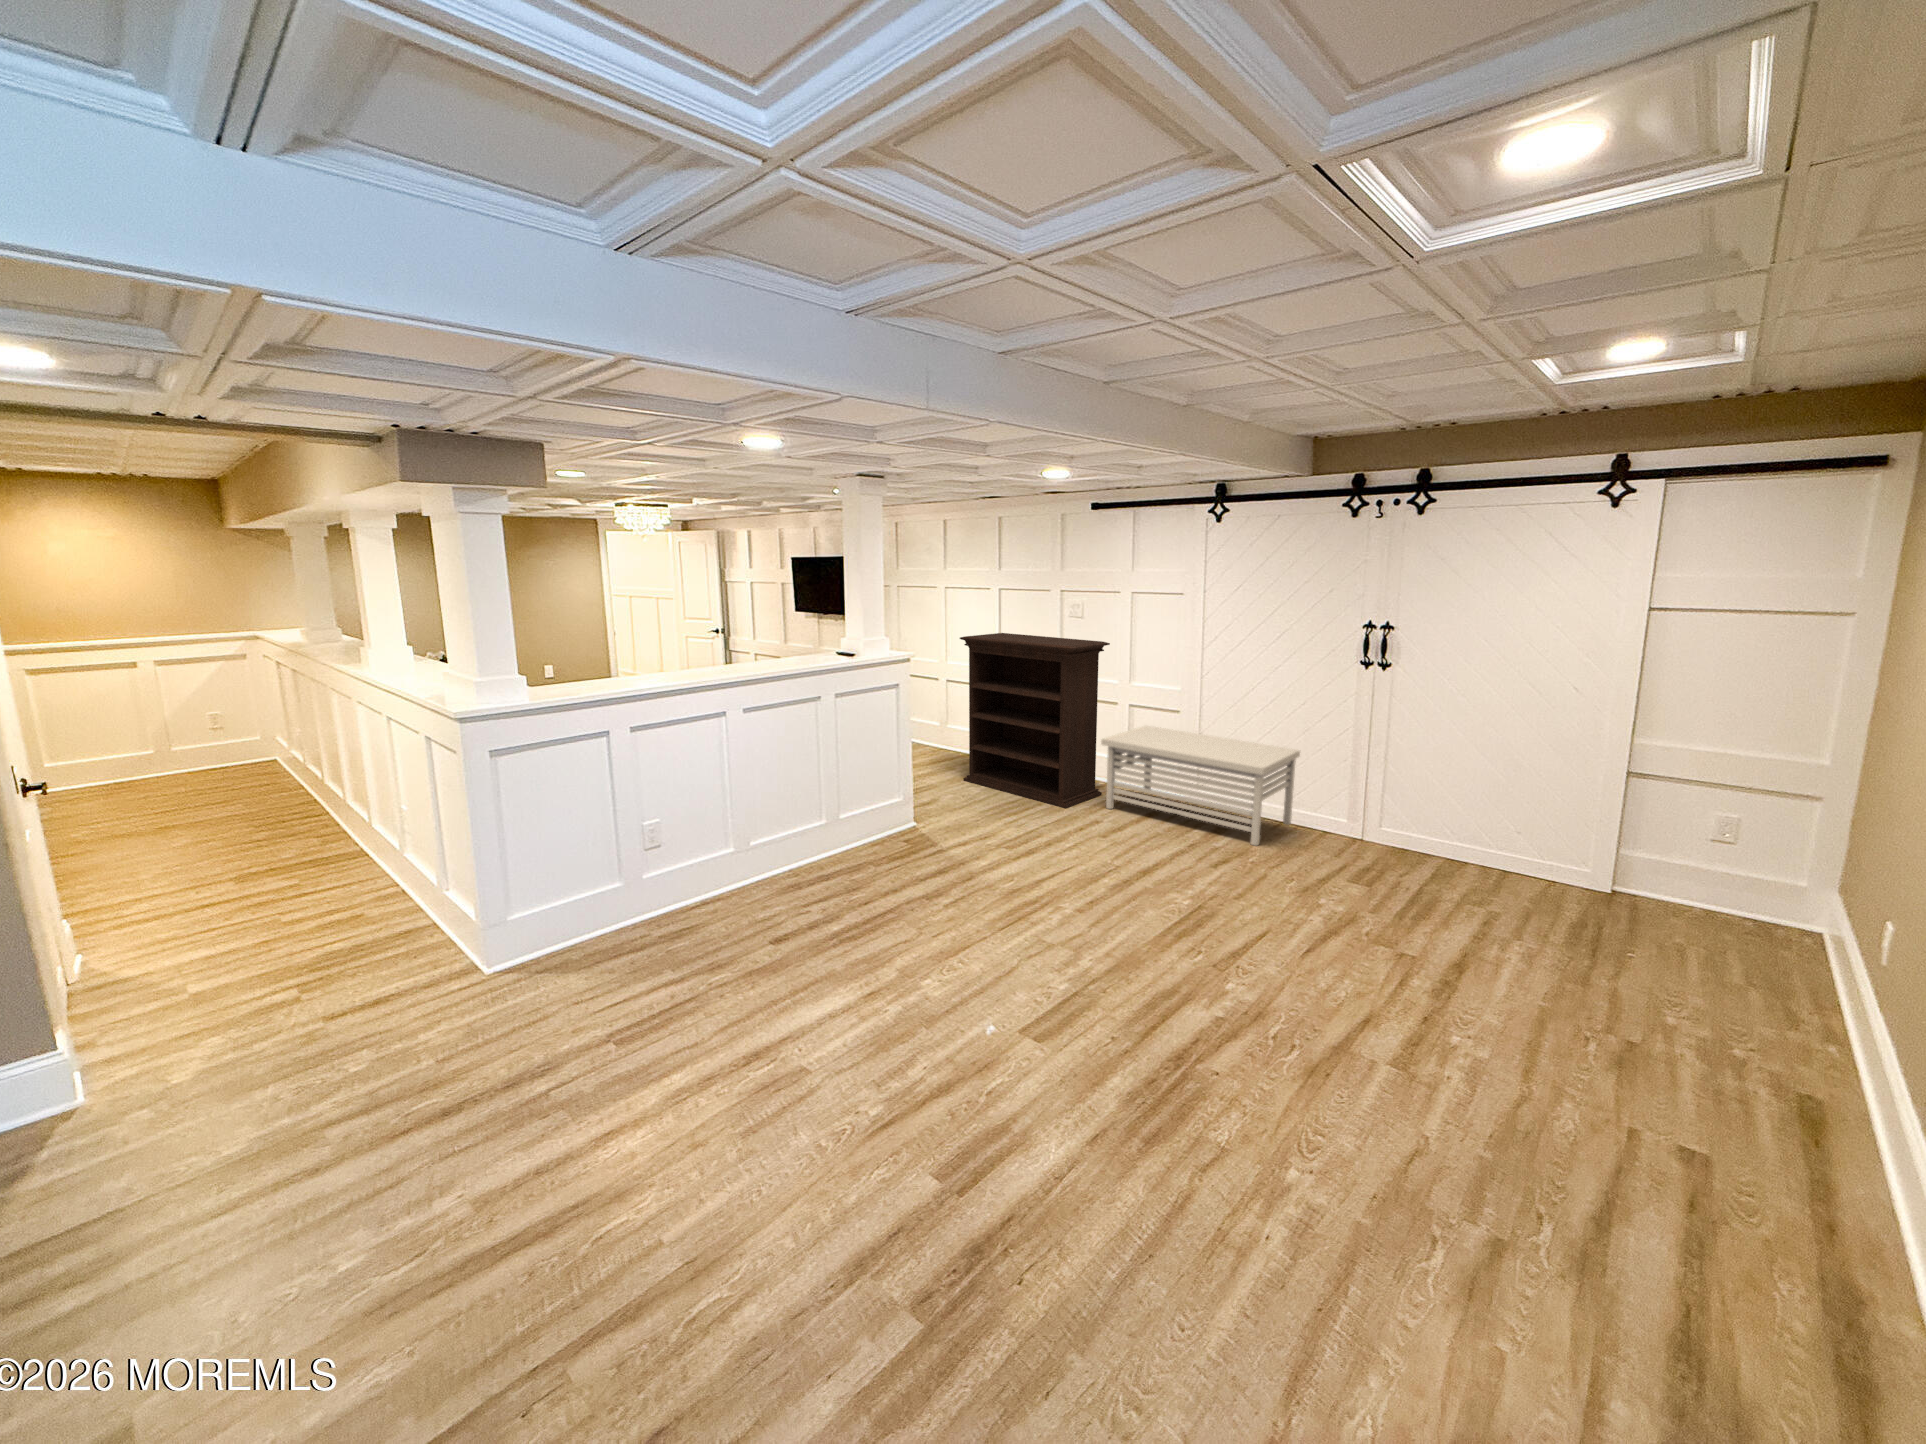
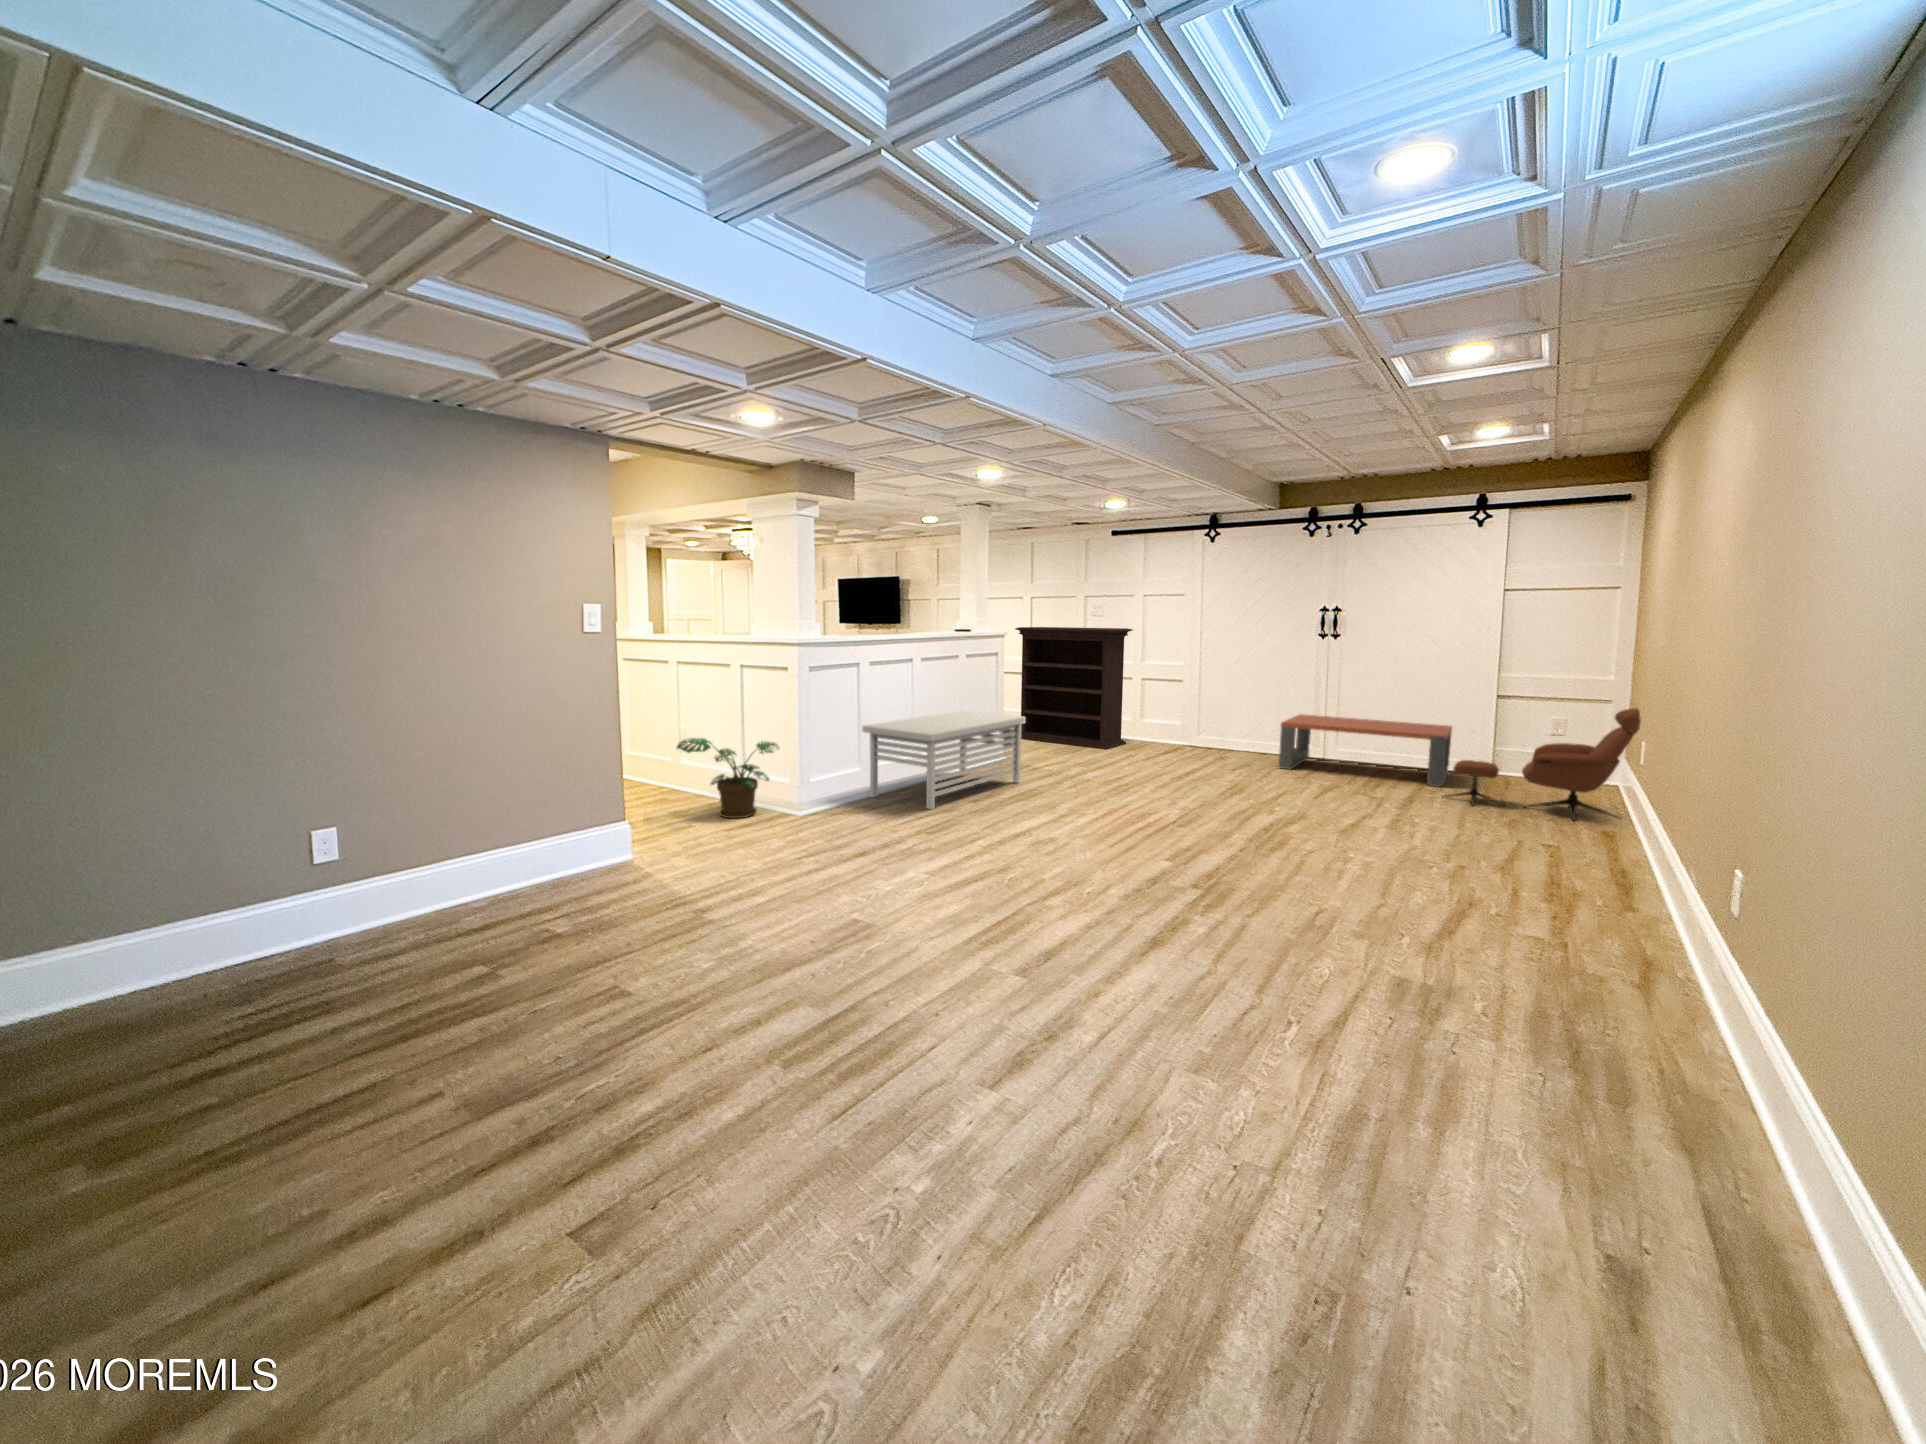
storage bench: present [1101,726,1300,845] -> present [862,711,1025,809]
coffee table: none [1284,773,1552,924] -> present [1279,714,1452,787]
lounge chair: none [1514,852,1886,1051] -> present [1444,708,1641,820]
potted plant: none [273,860,450,992] -> present [677,738,779,818]

